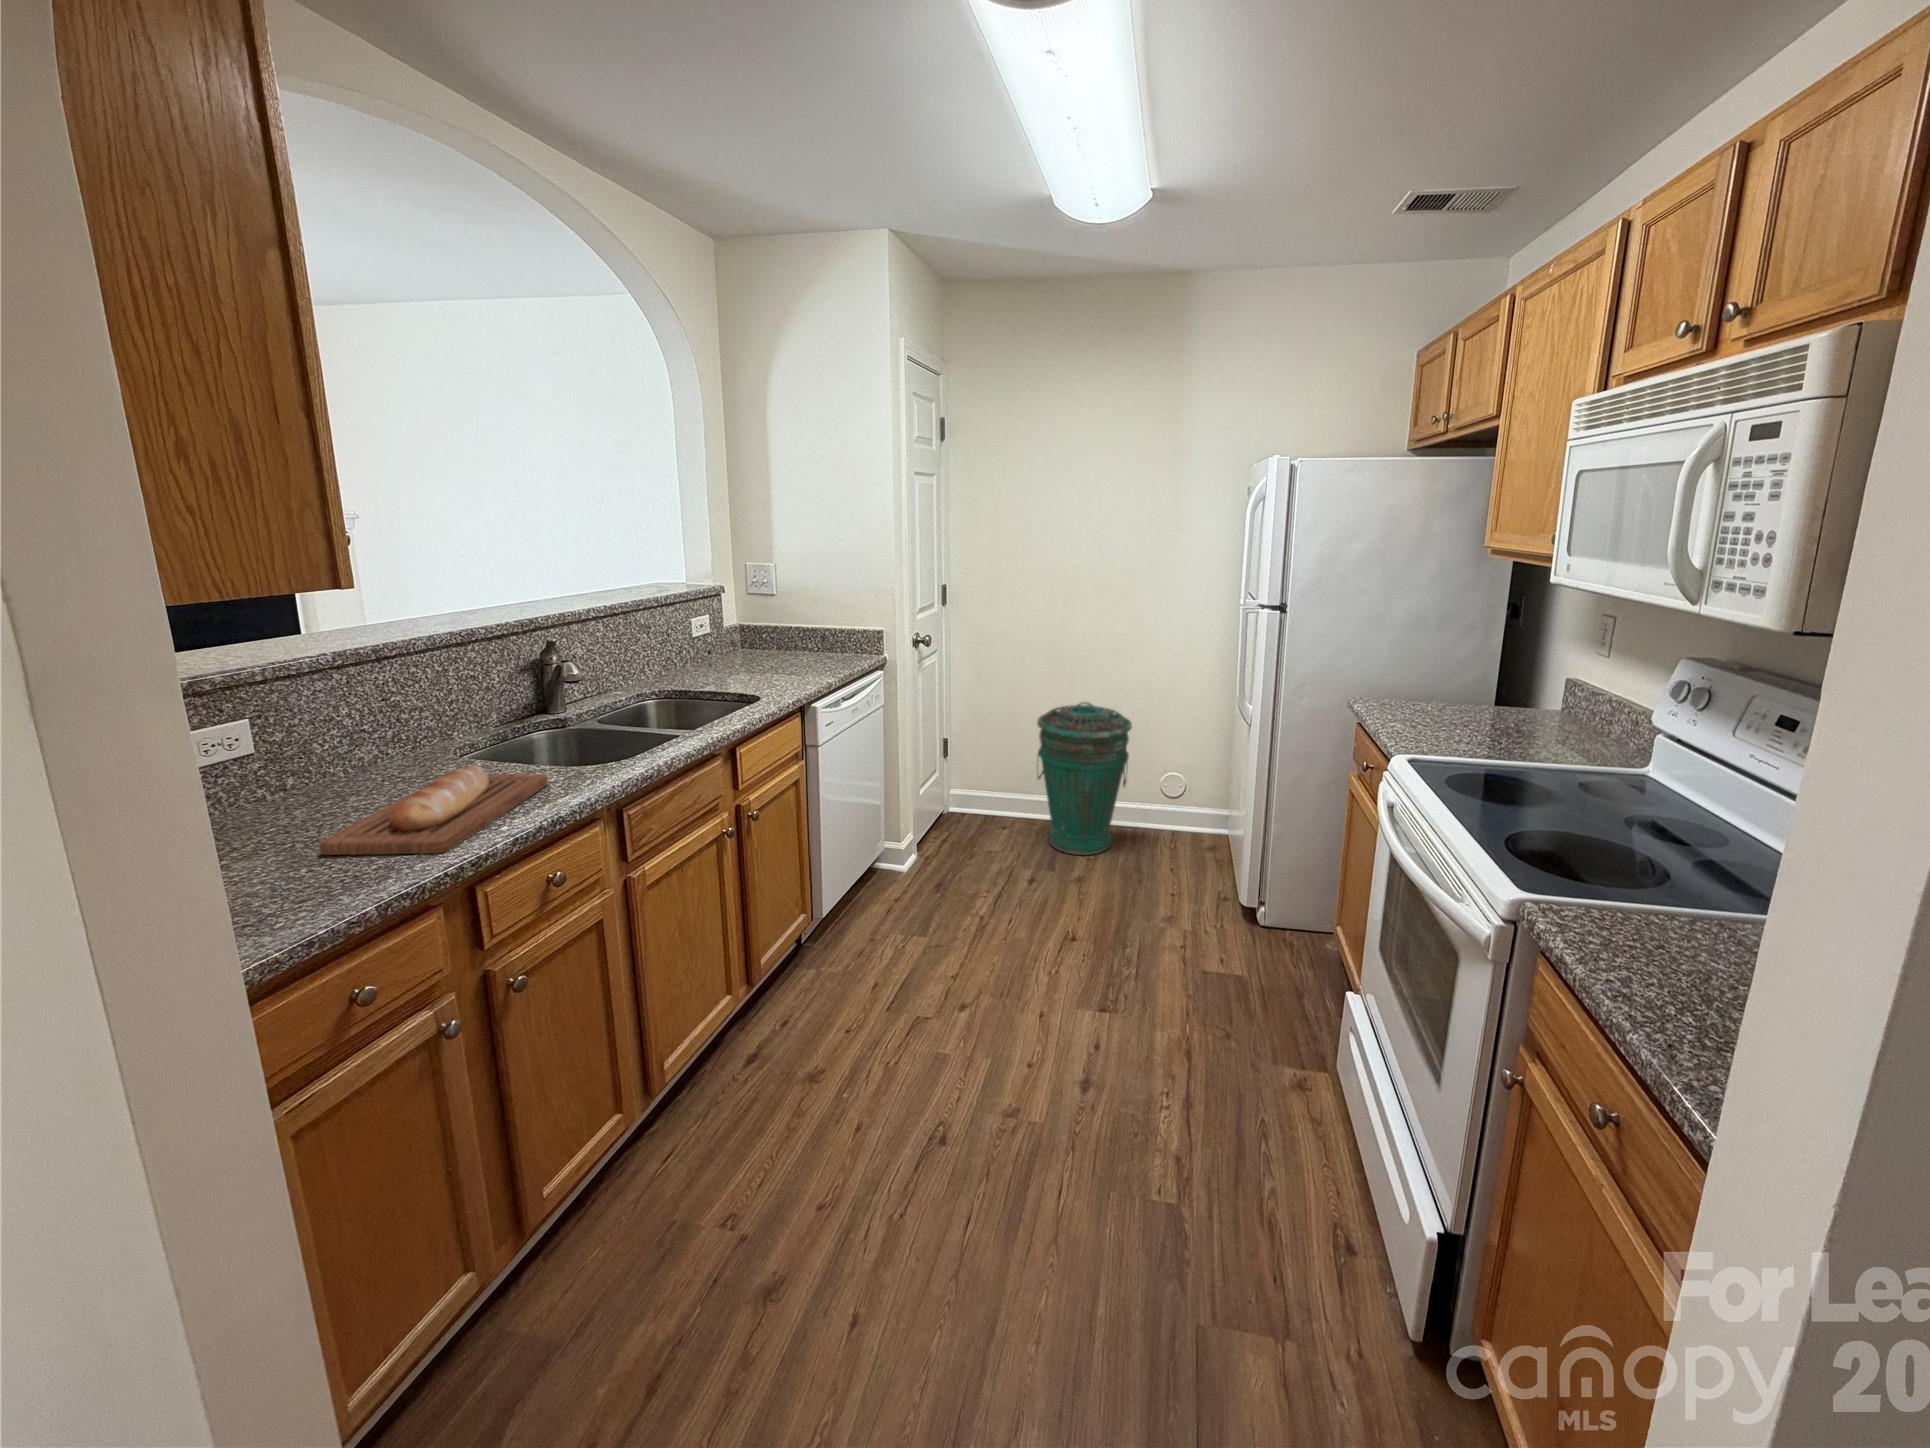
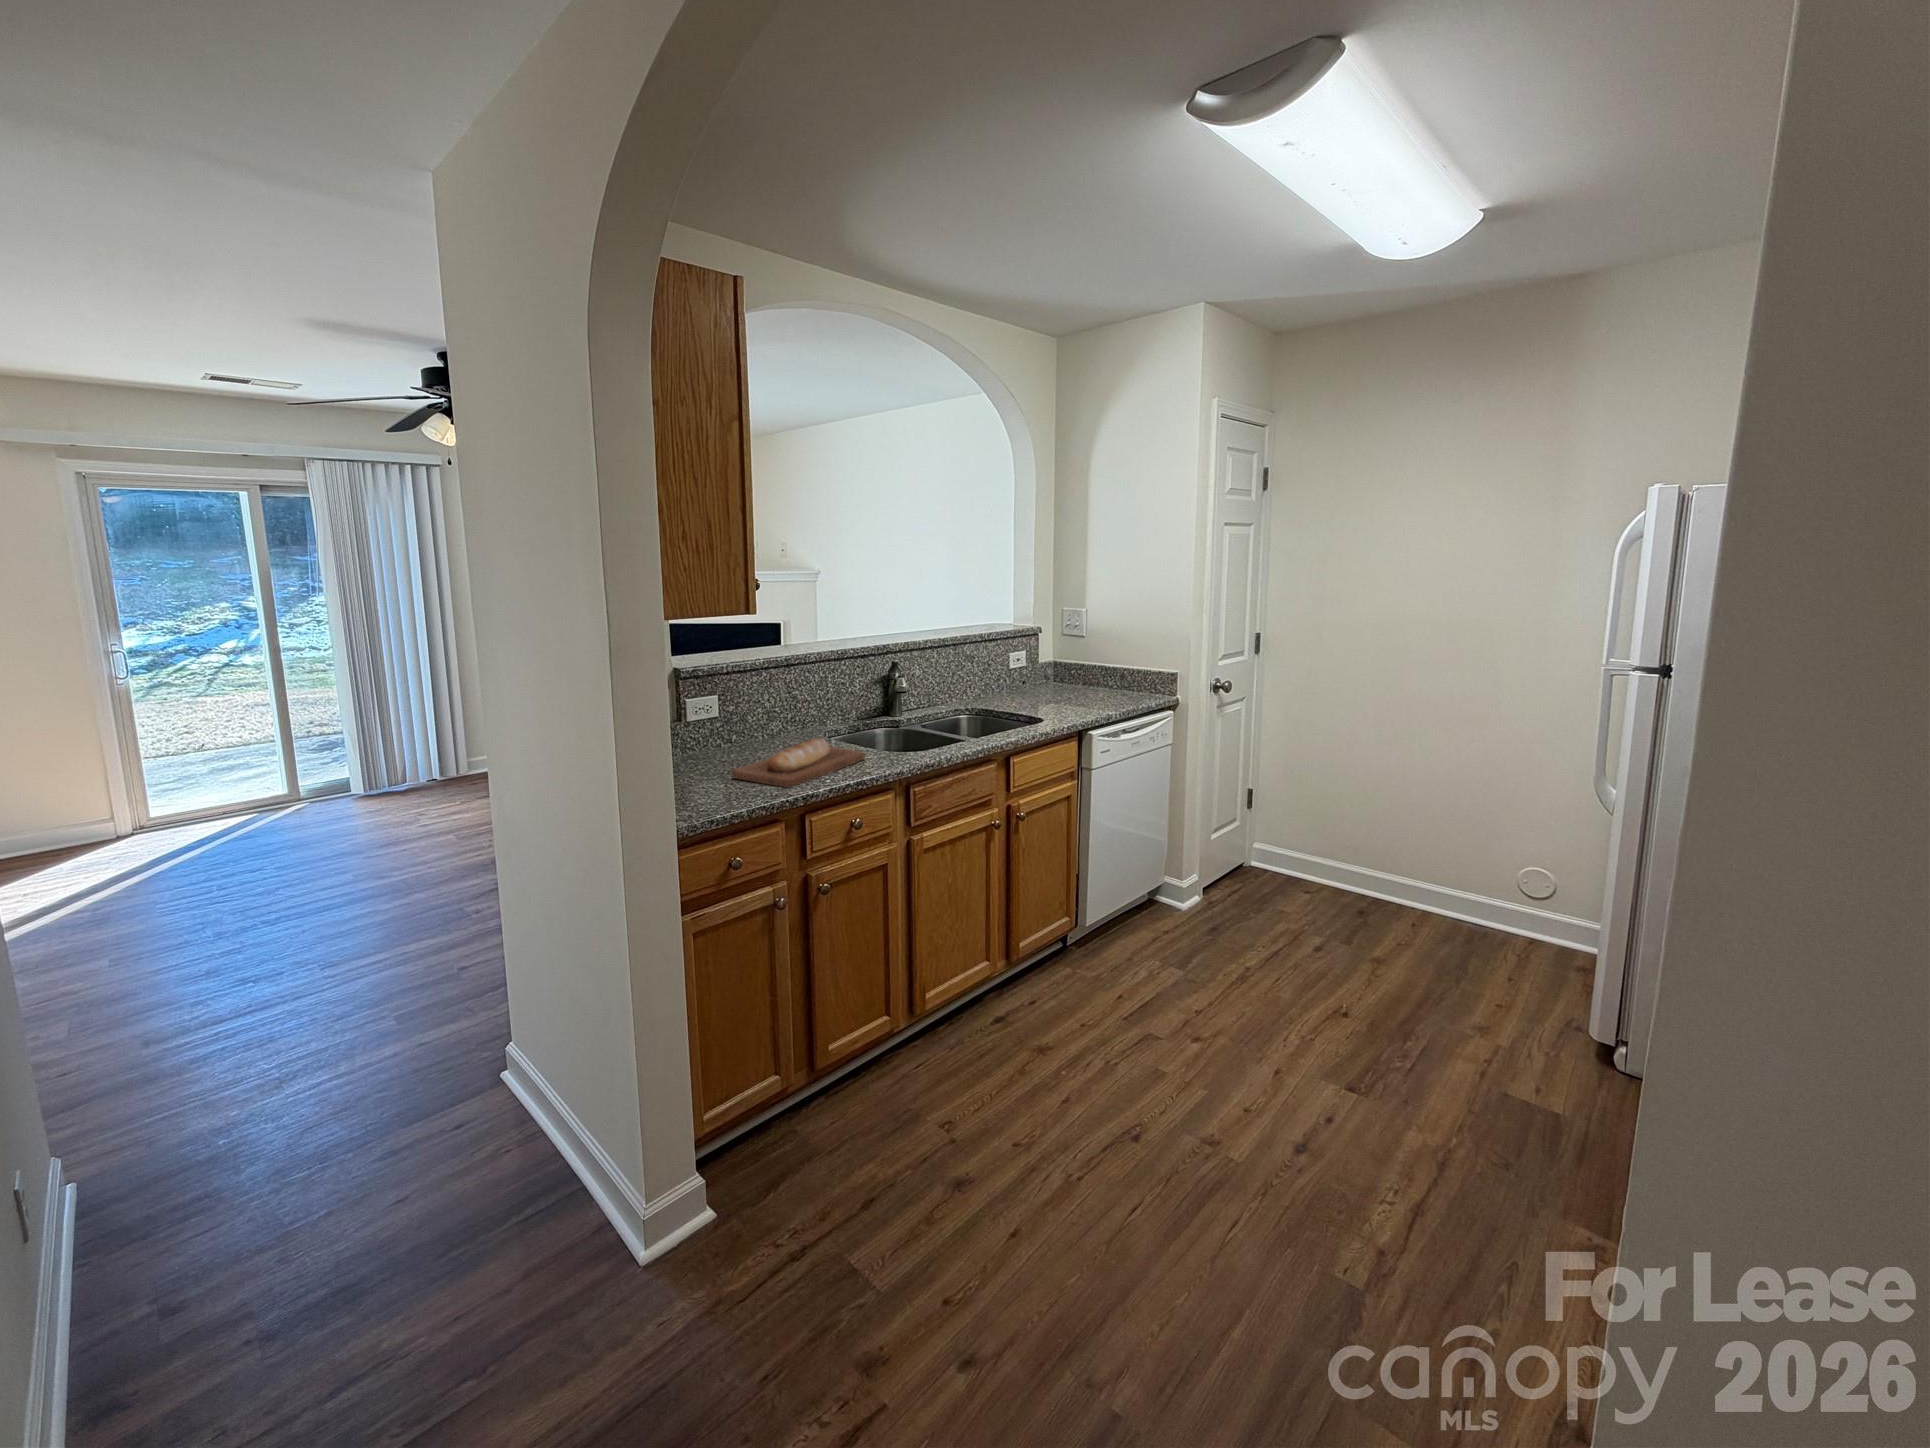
trash can: present [1037,702,1132,855] -> none [1343,767,1470,940]

